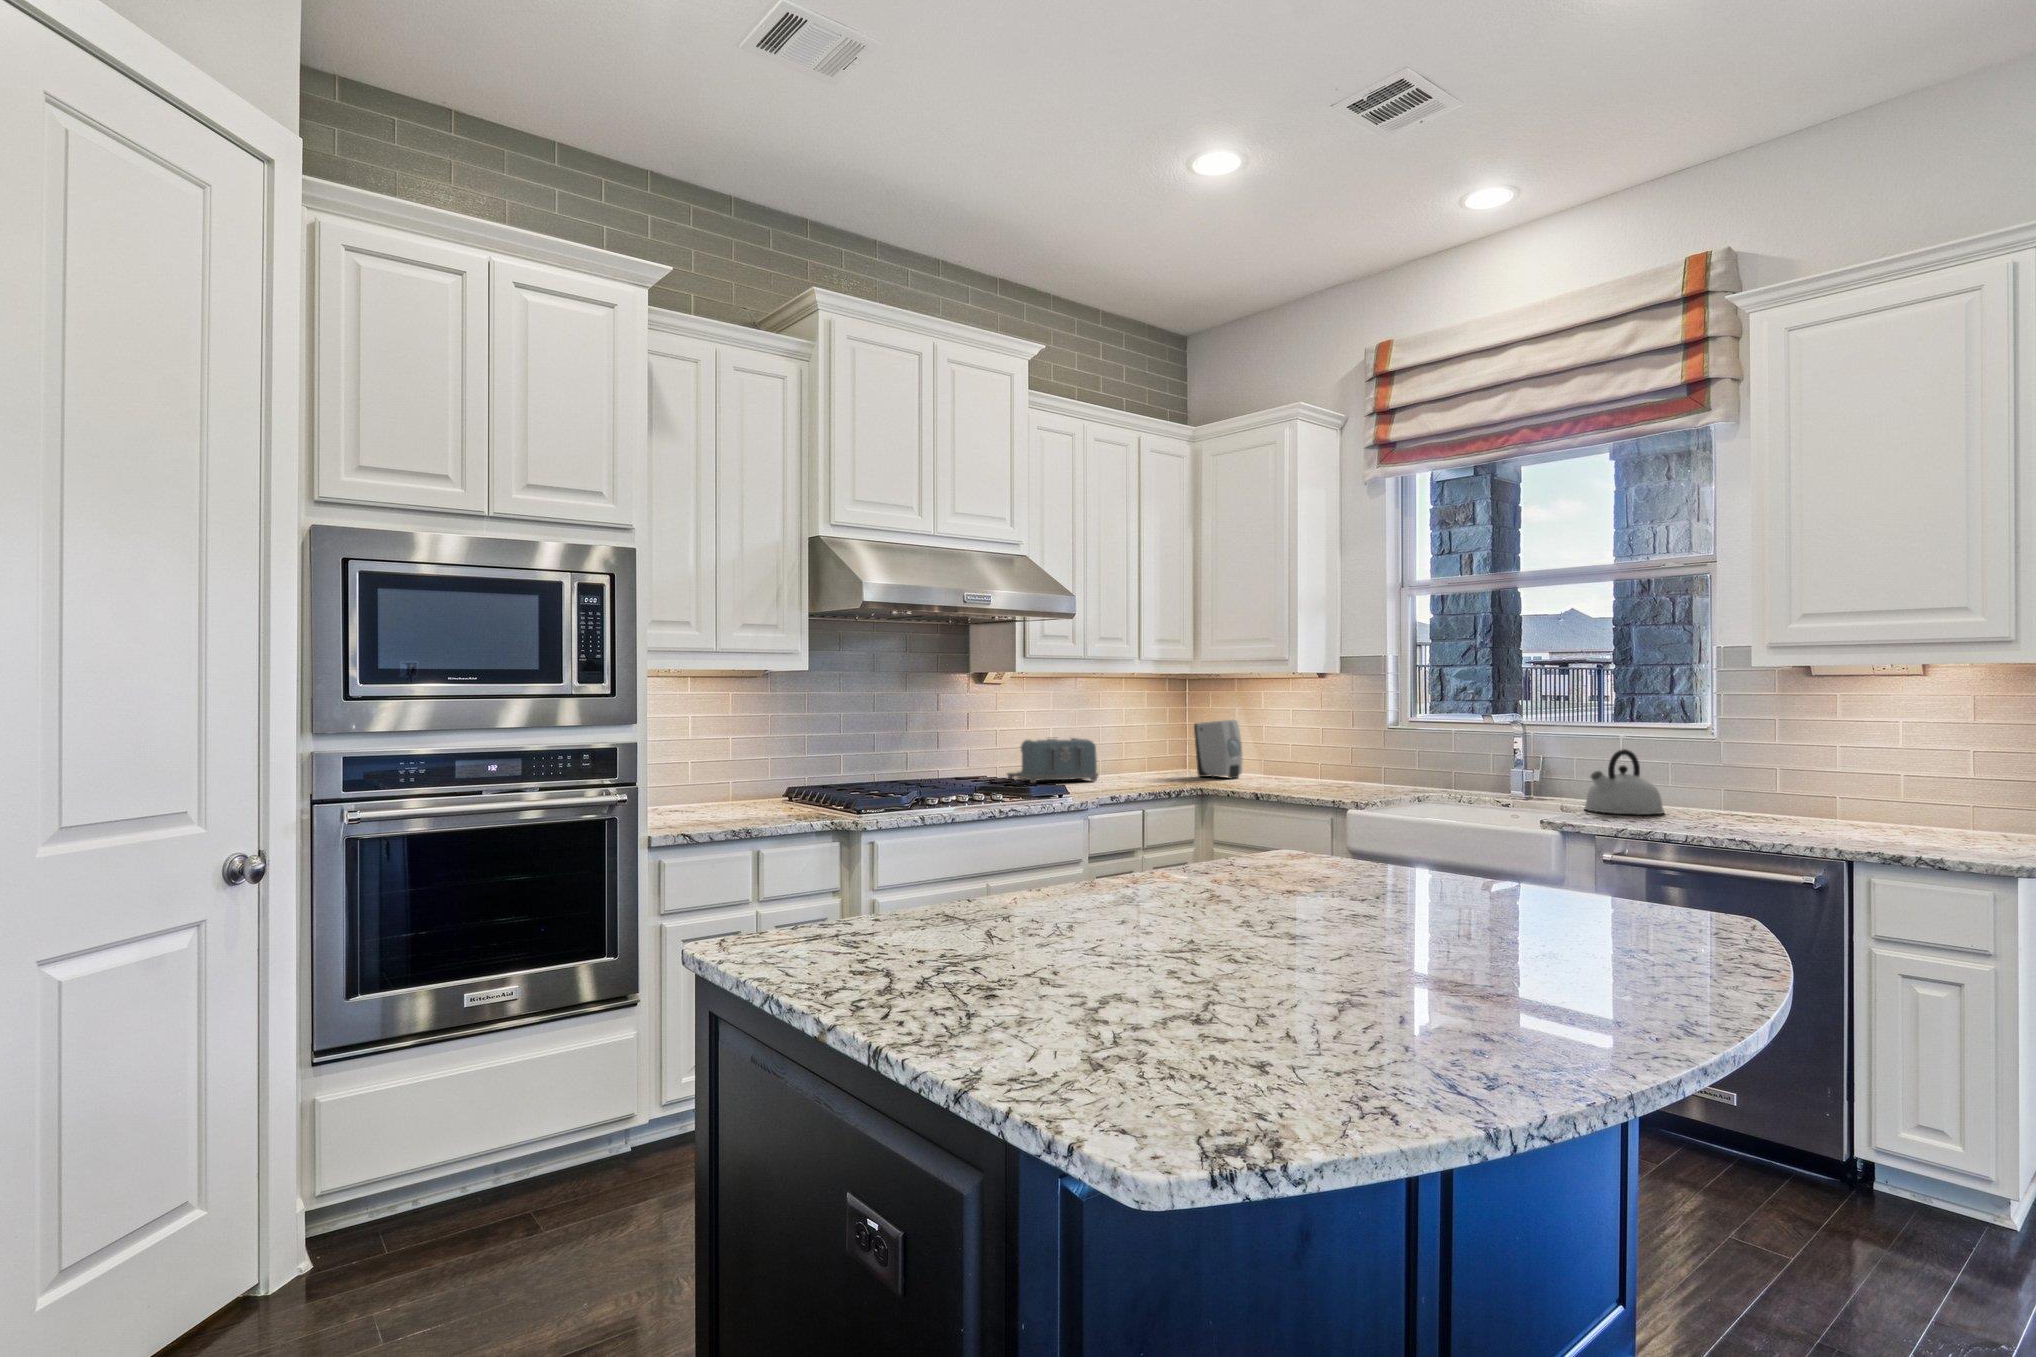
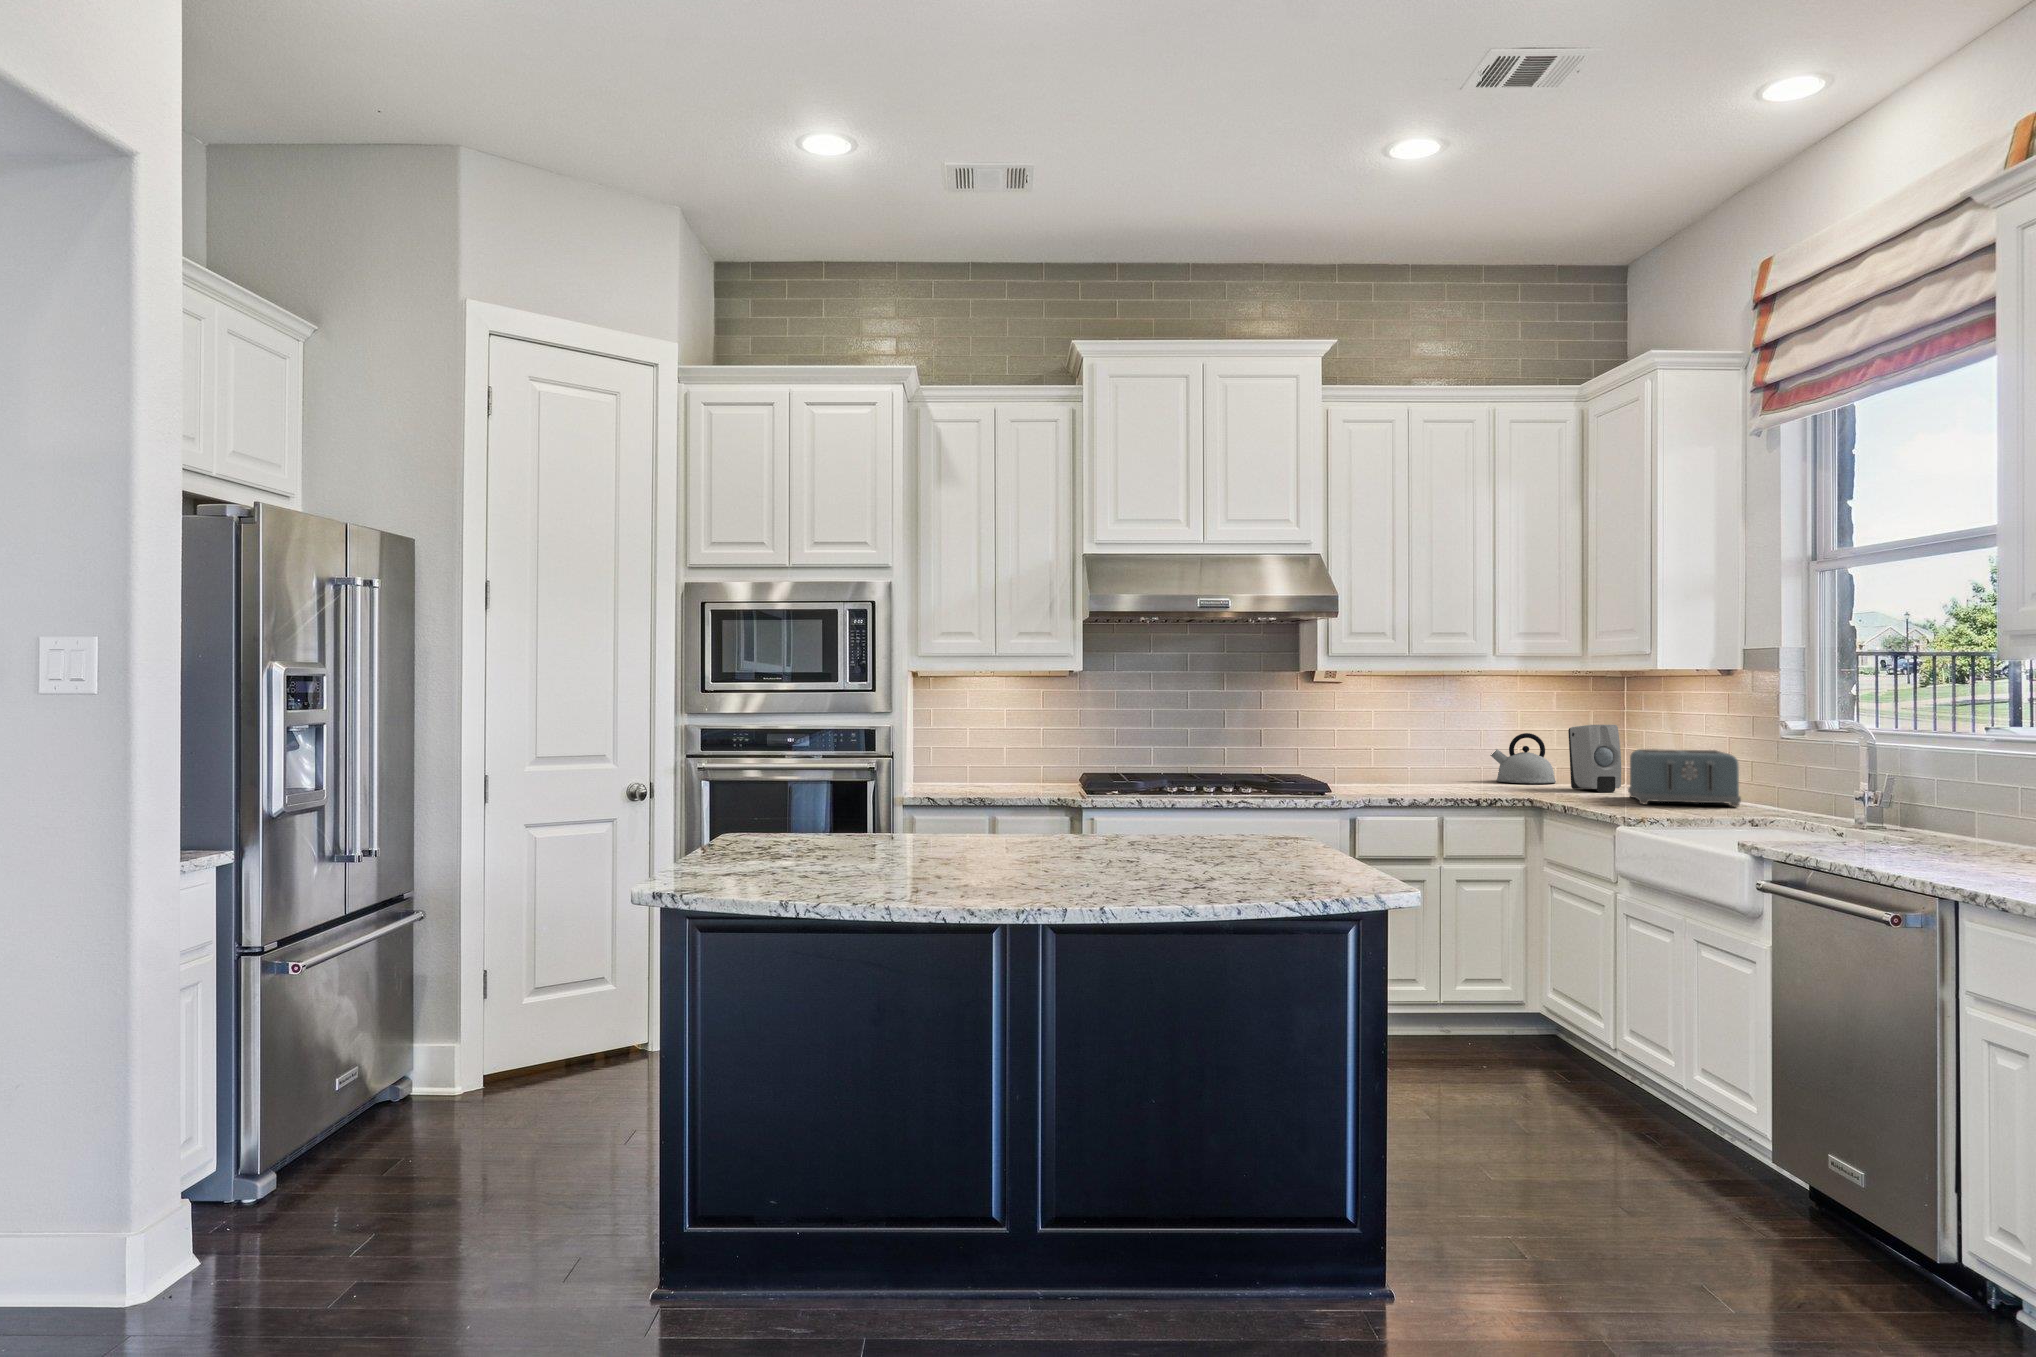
toaster: present [1007,737,1099,783] -> present [1628,749,1741,807]
kettle: present [1584,749,1664,814] -> present [1490,733,1556,783]

